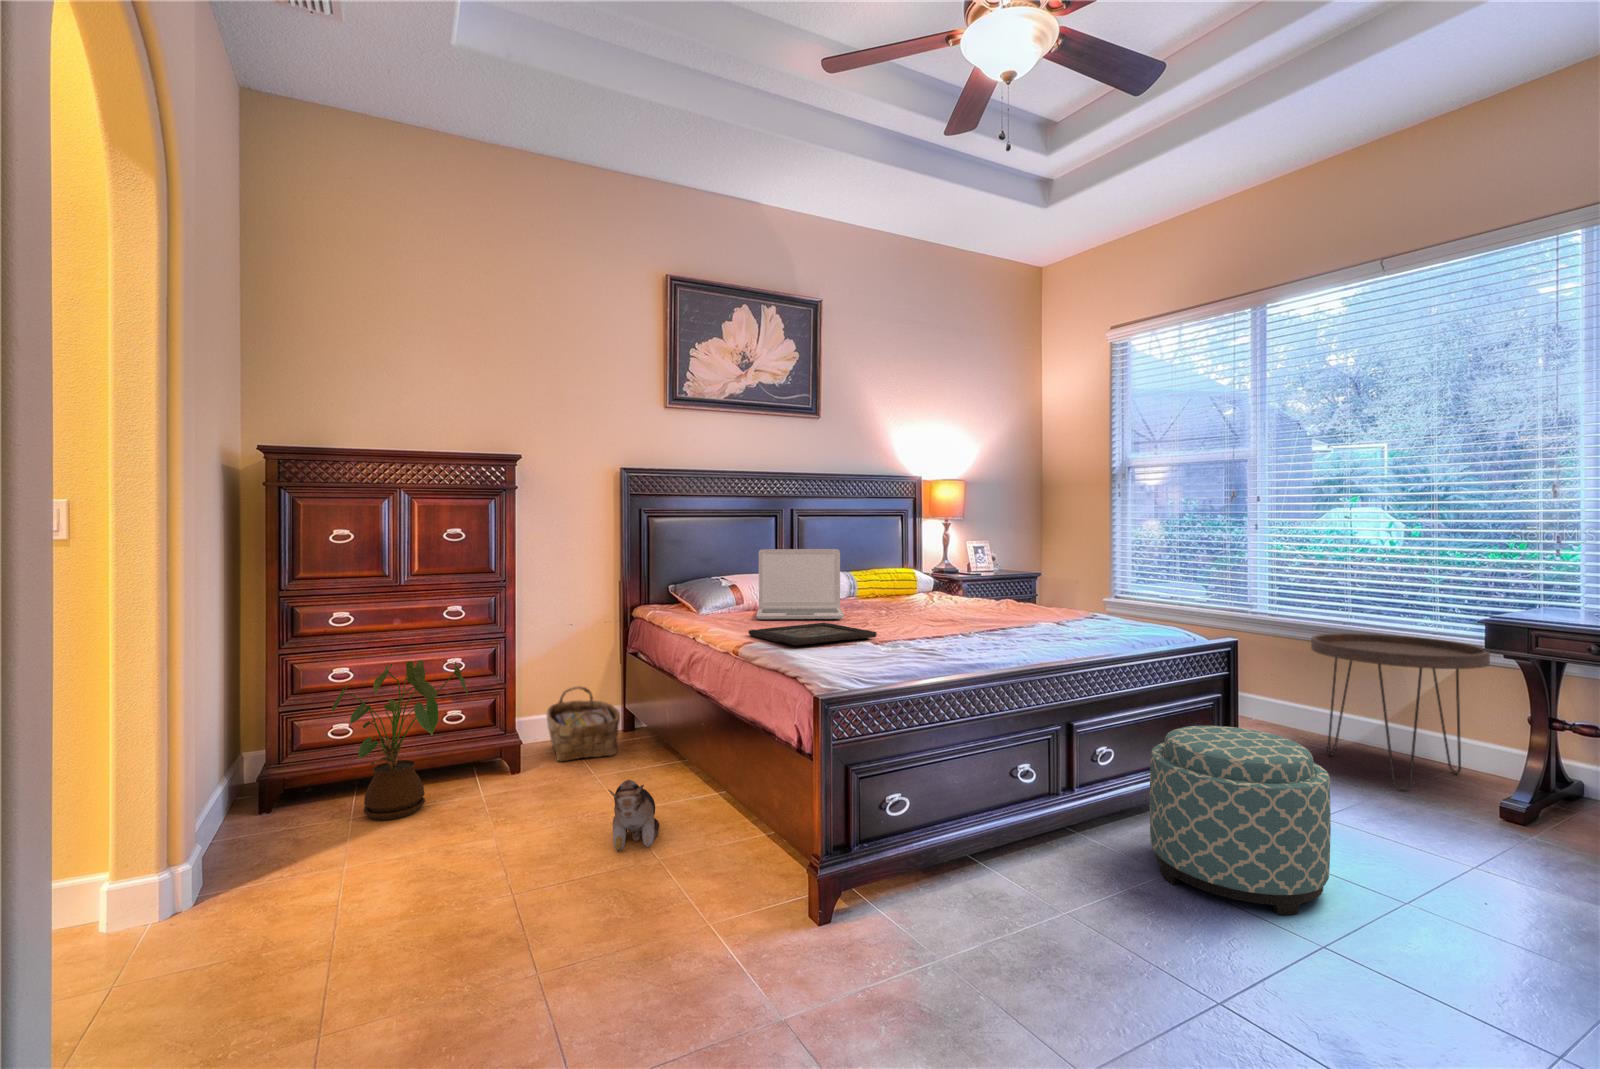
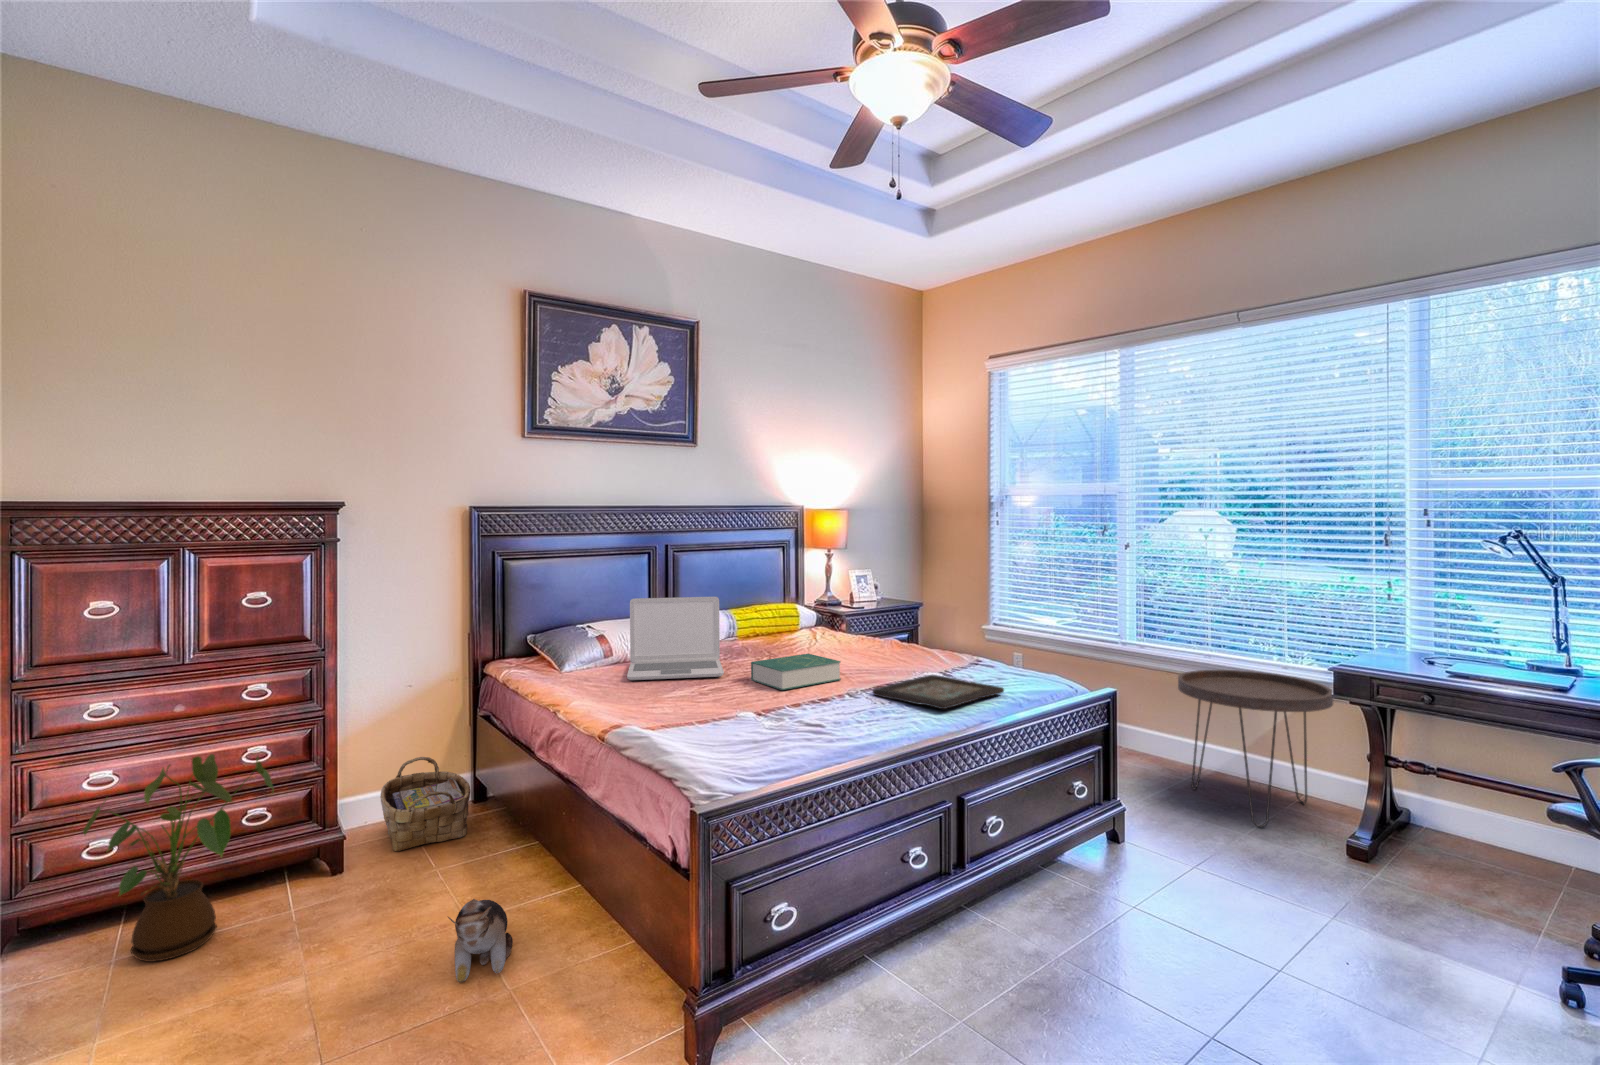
book: none [869,602,955,629] -> present [751,654,841,690]
decorative tray: present [748,623,877,645] -> present [873,675,1004,709]
ottoman: present [1150,726,1331,915] -> none [1040,795,1212,1000]

